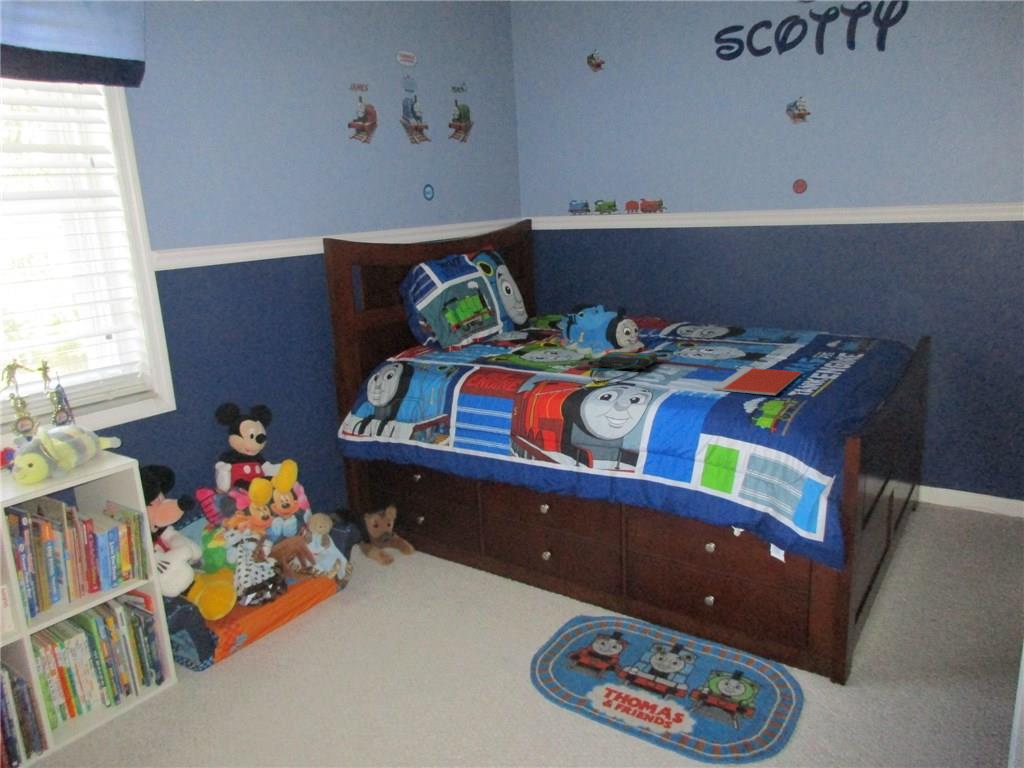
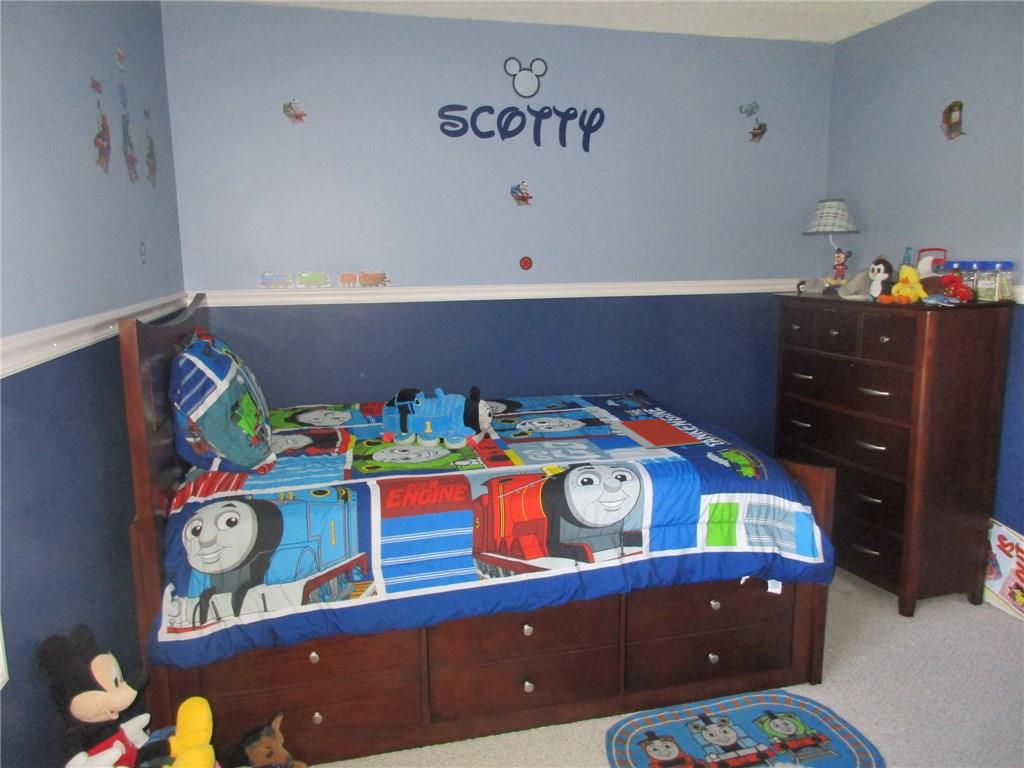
tote bag: present [588,352,657,383] -> none [481,424,554,466]

